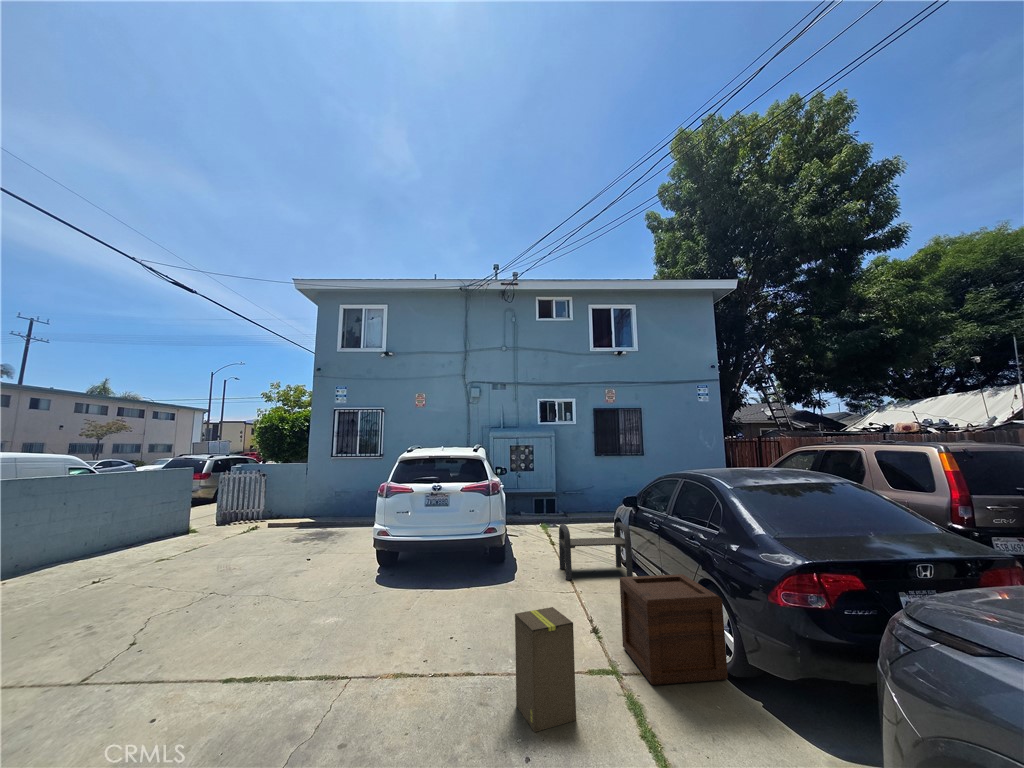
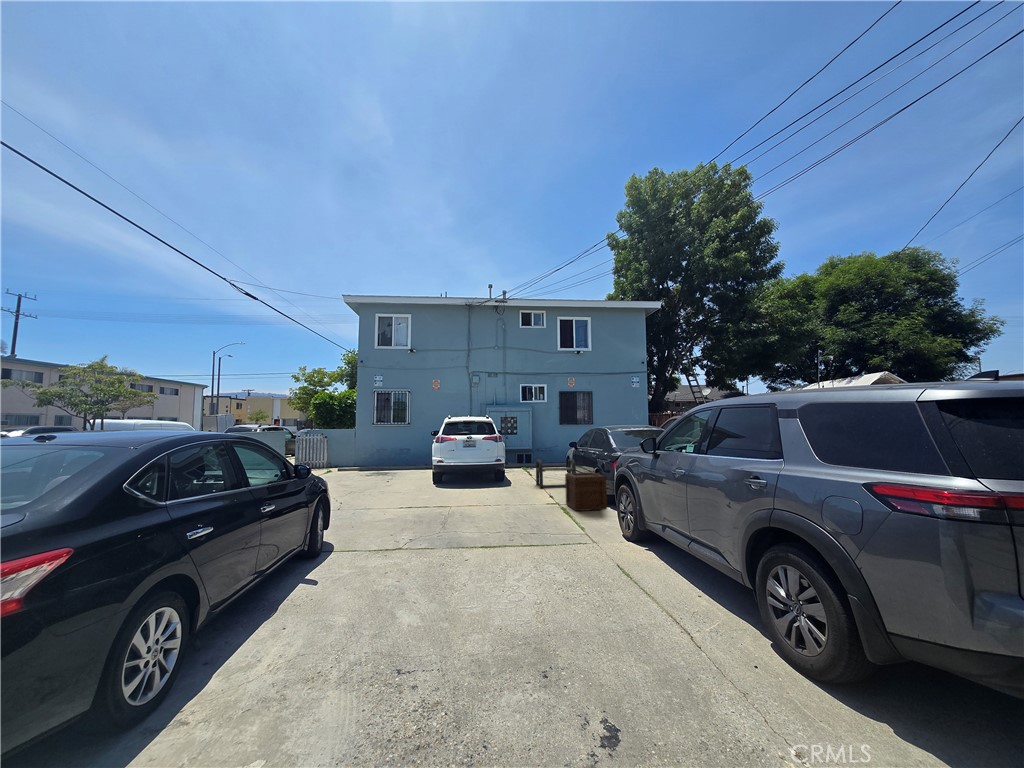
cardboard box: present [515,607,576,732] -> none [520,479,545,519]

